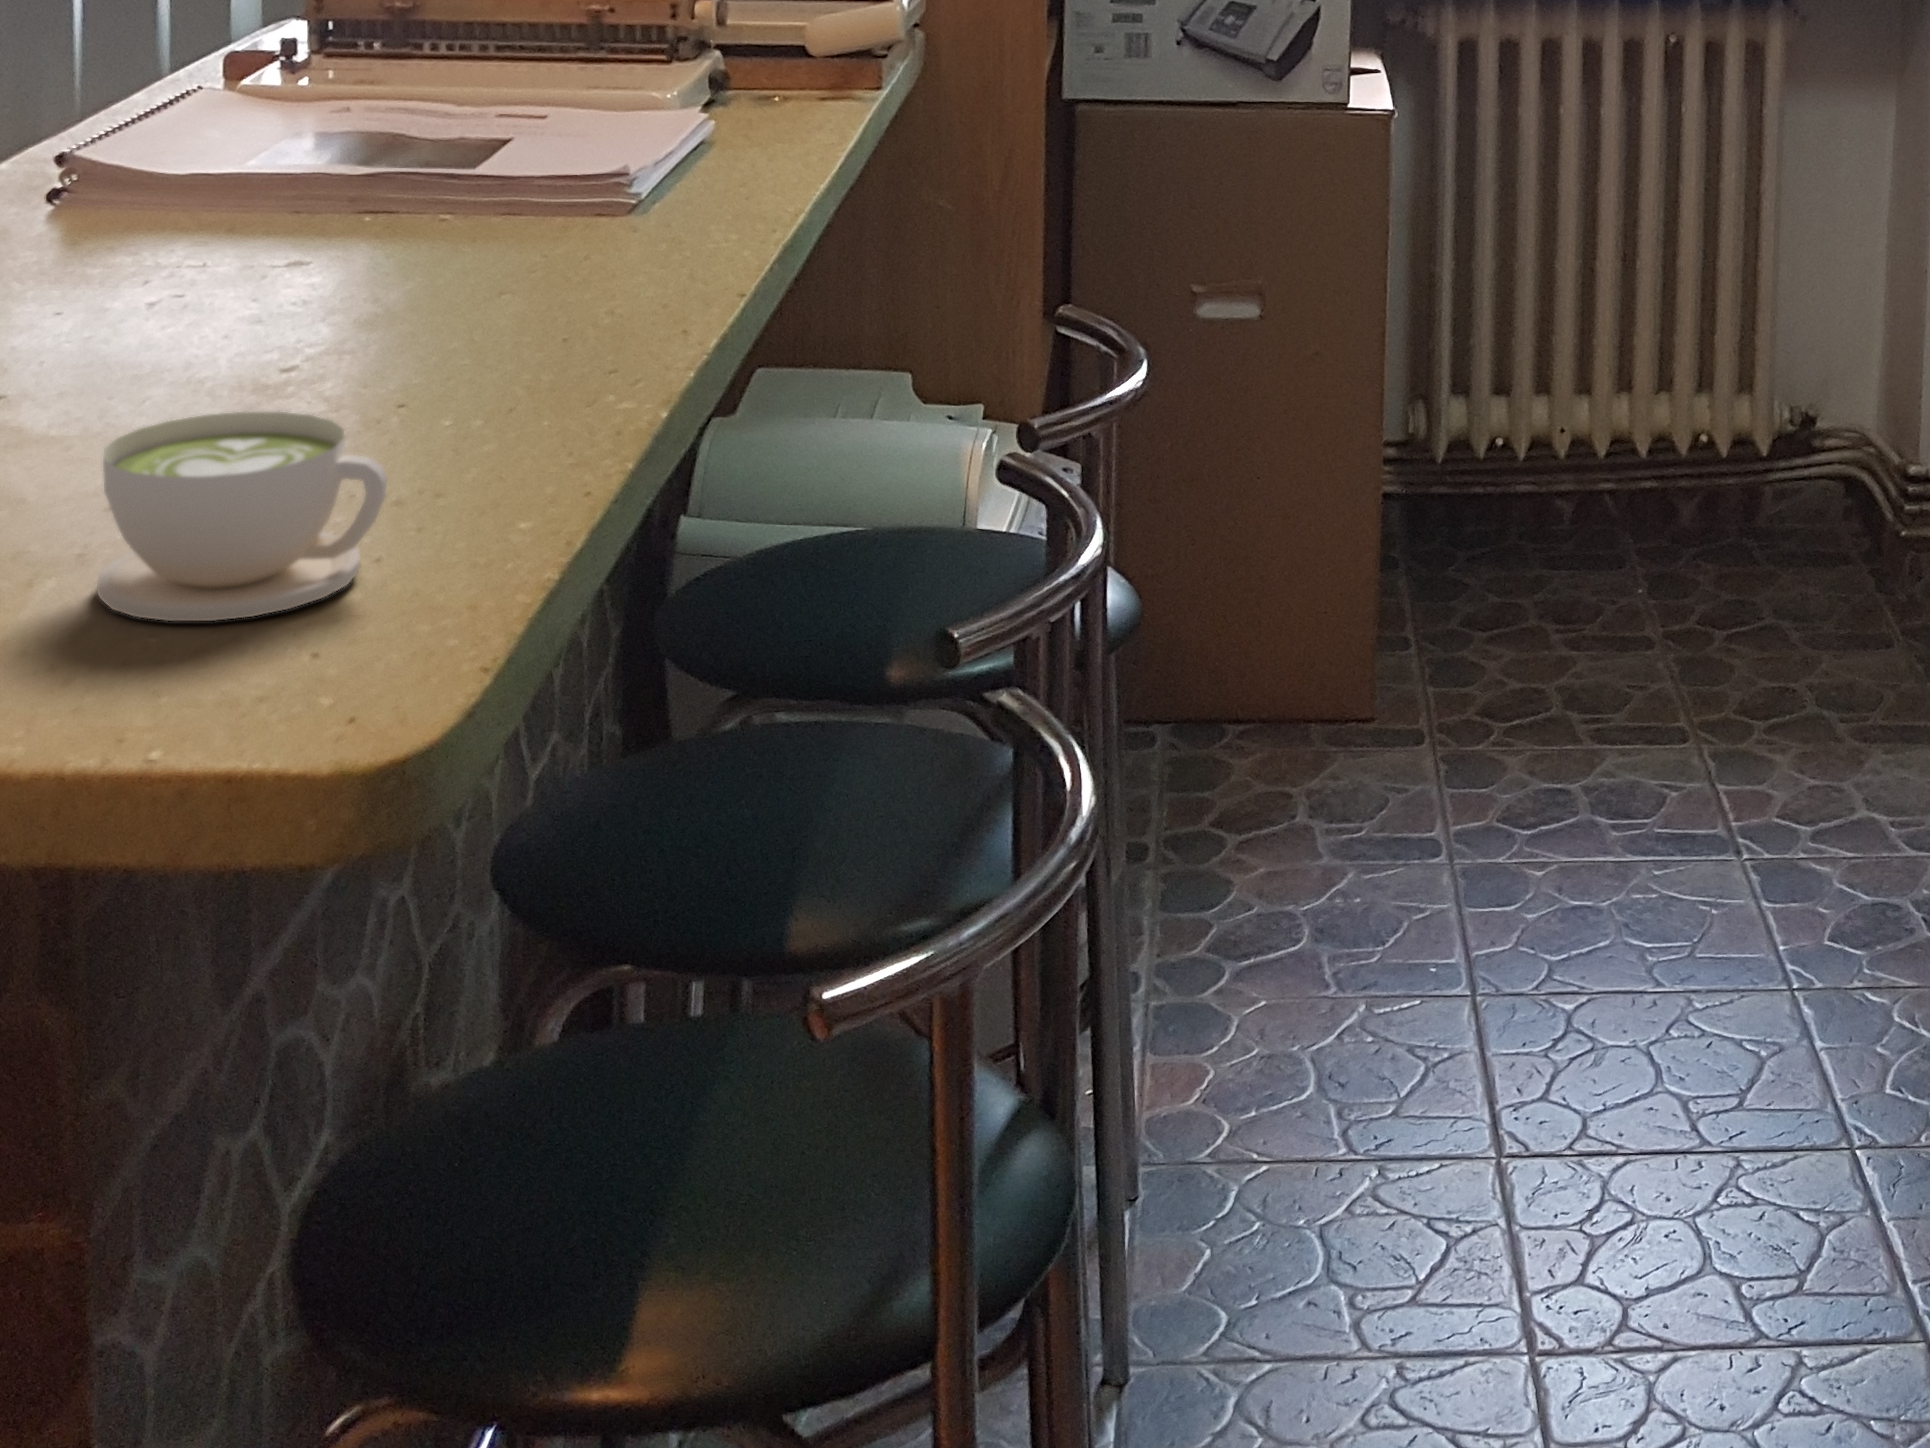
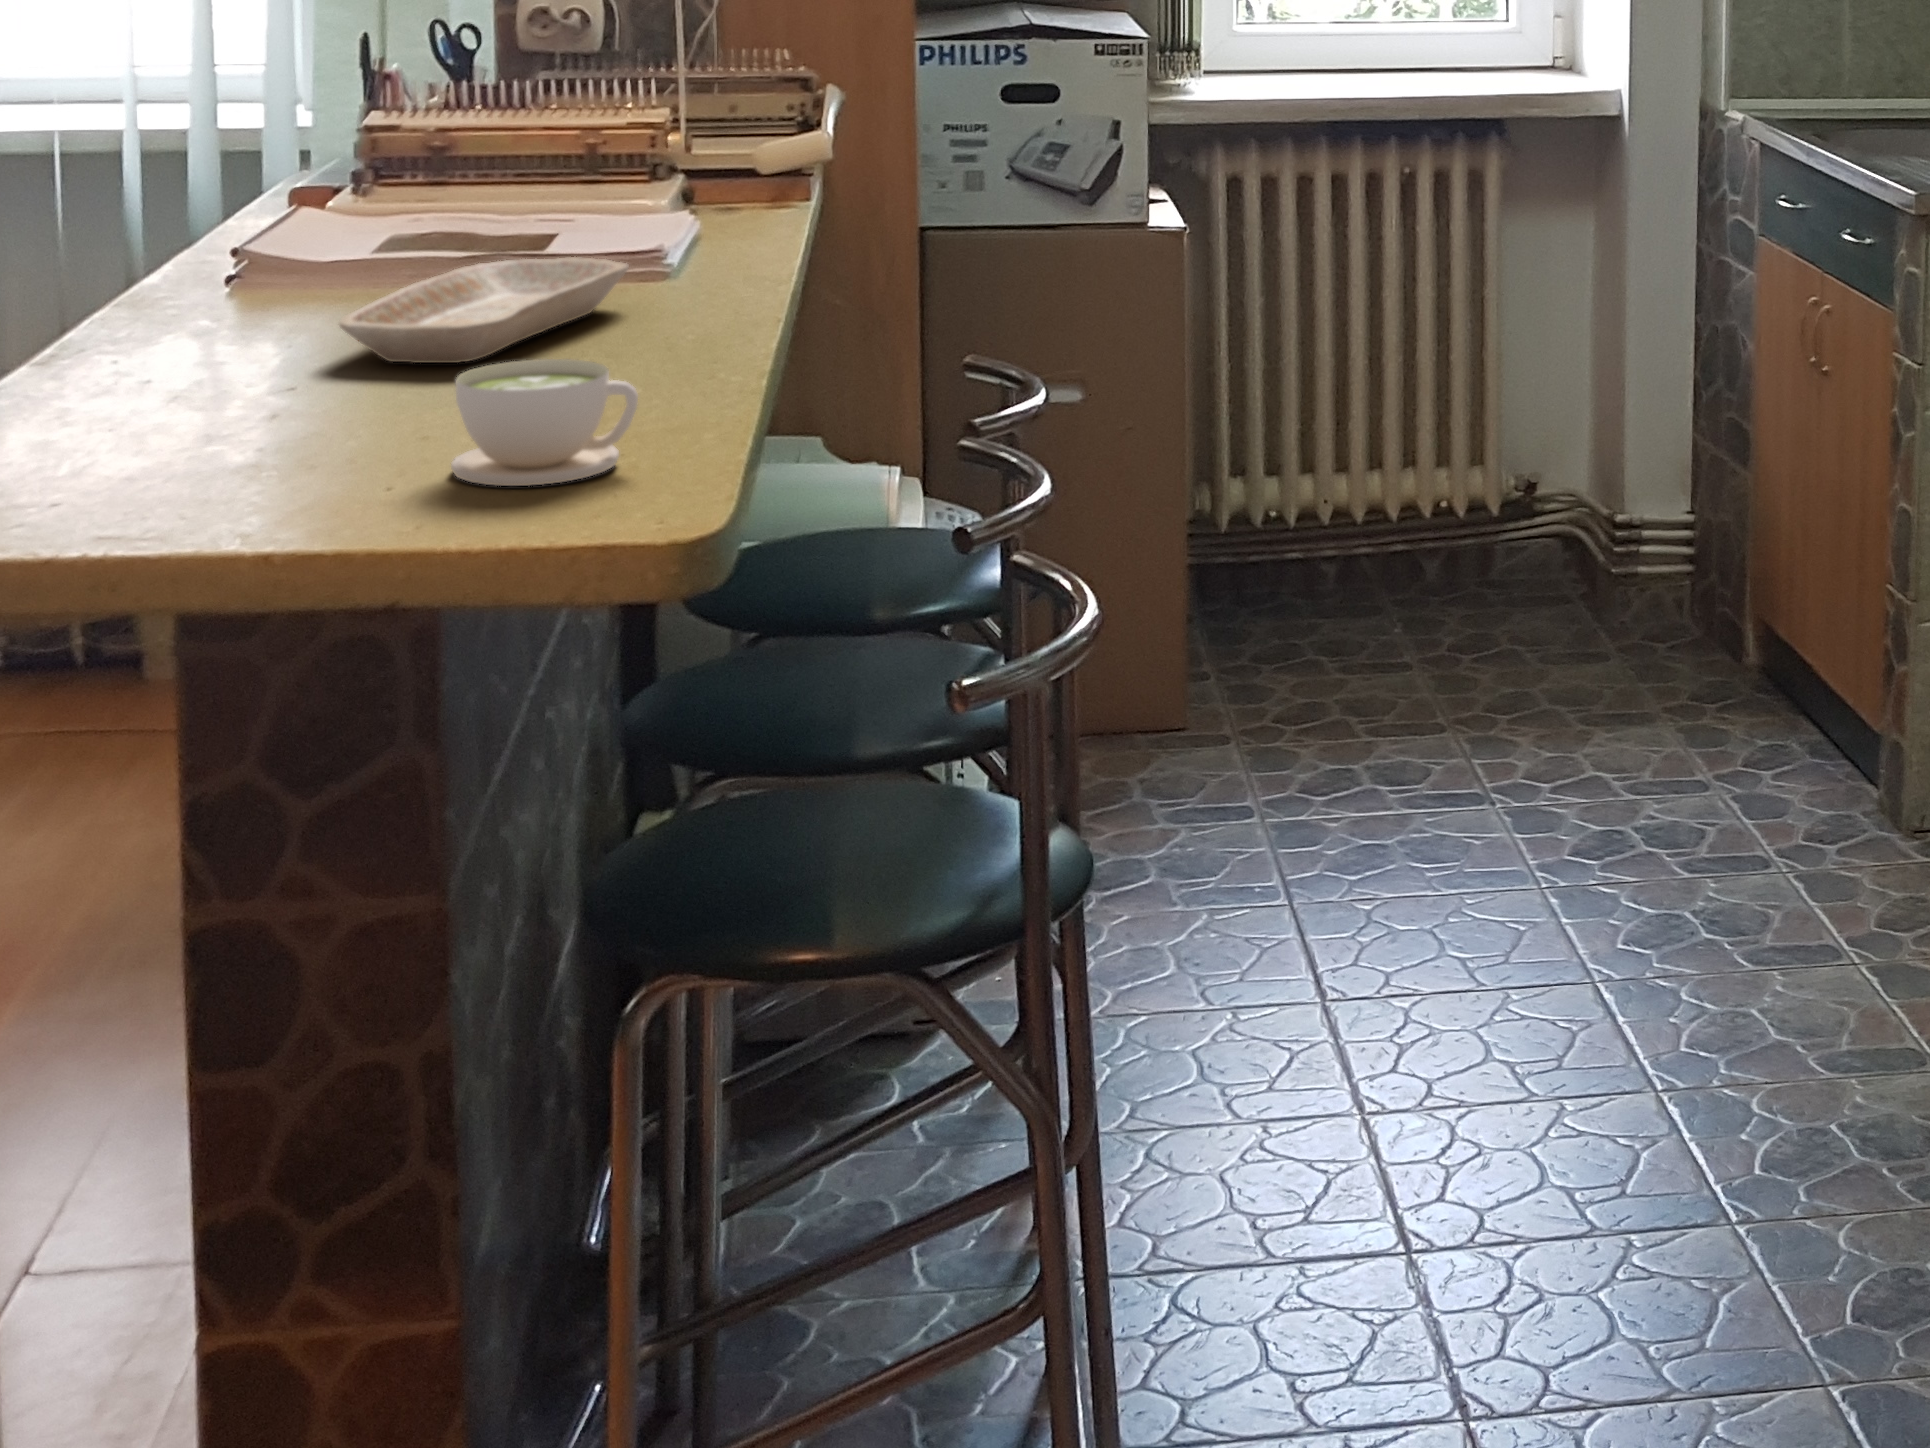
tray: none [81,194,541,362] -> present [339,257,629,363]

